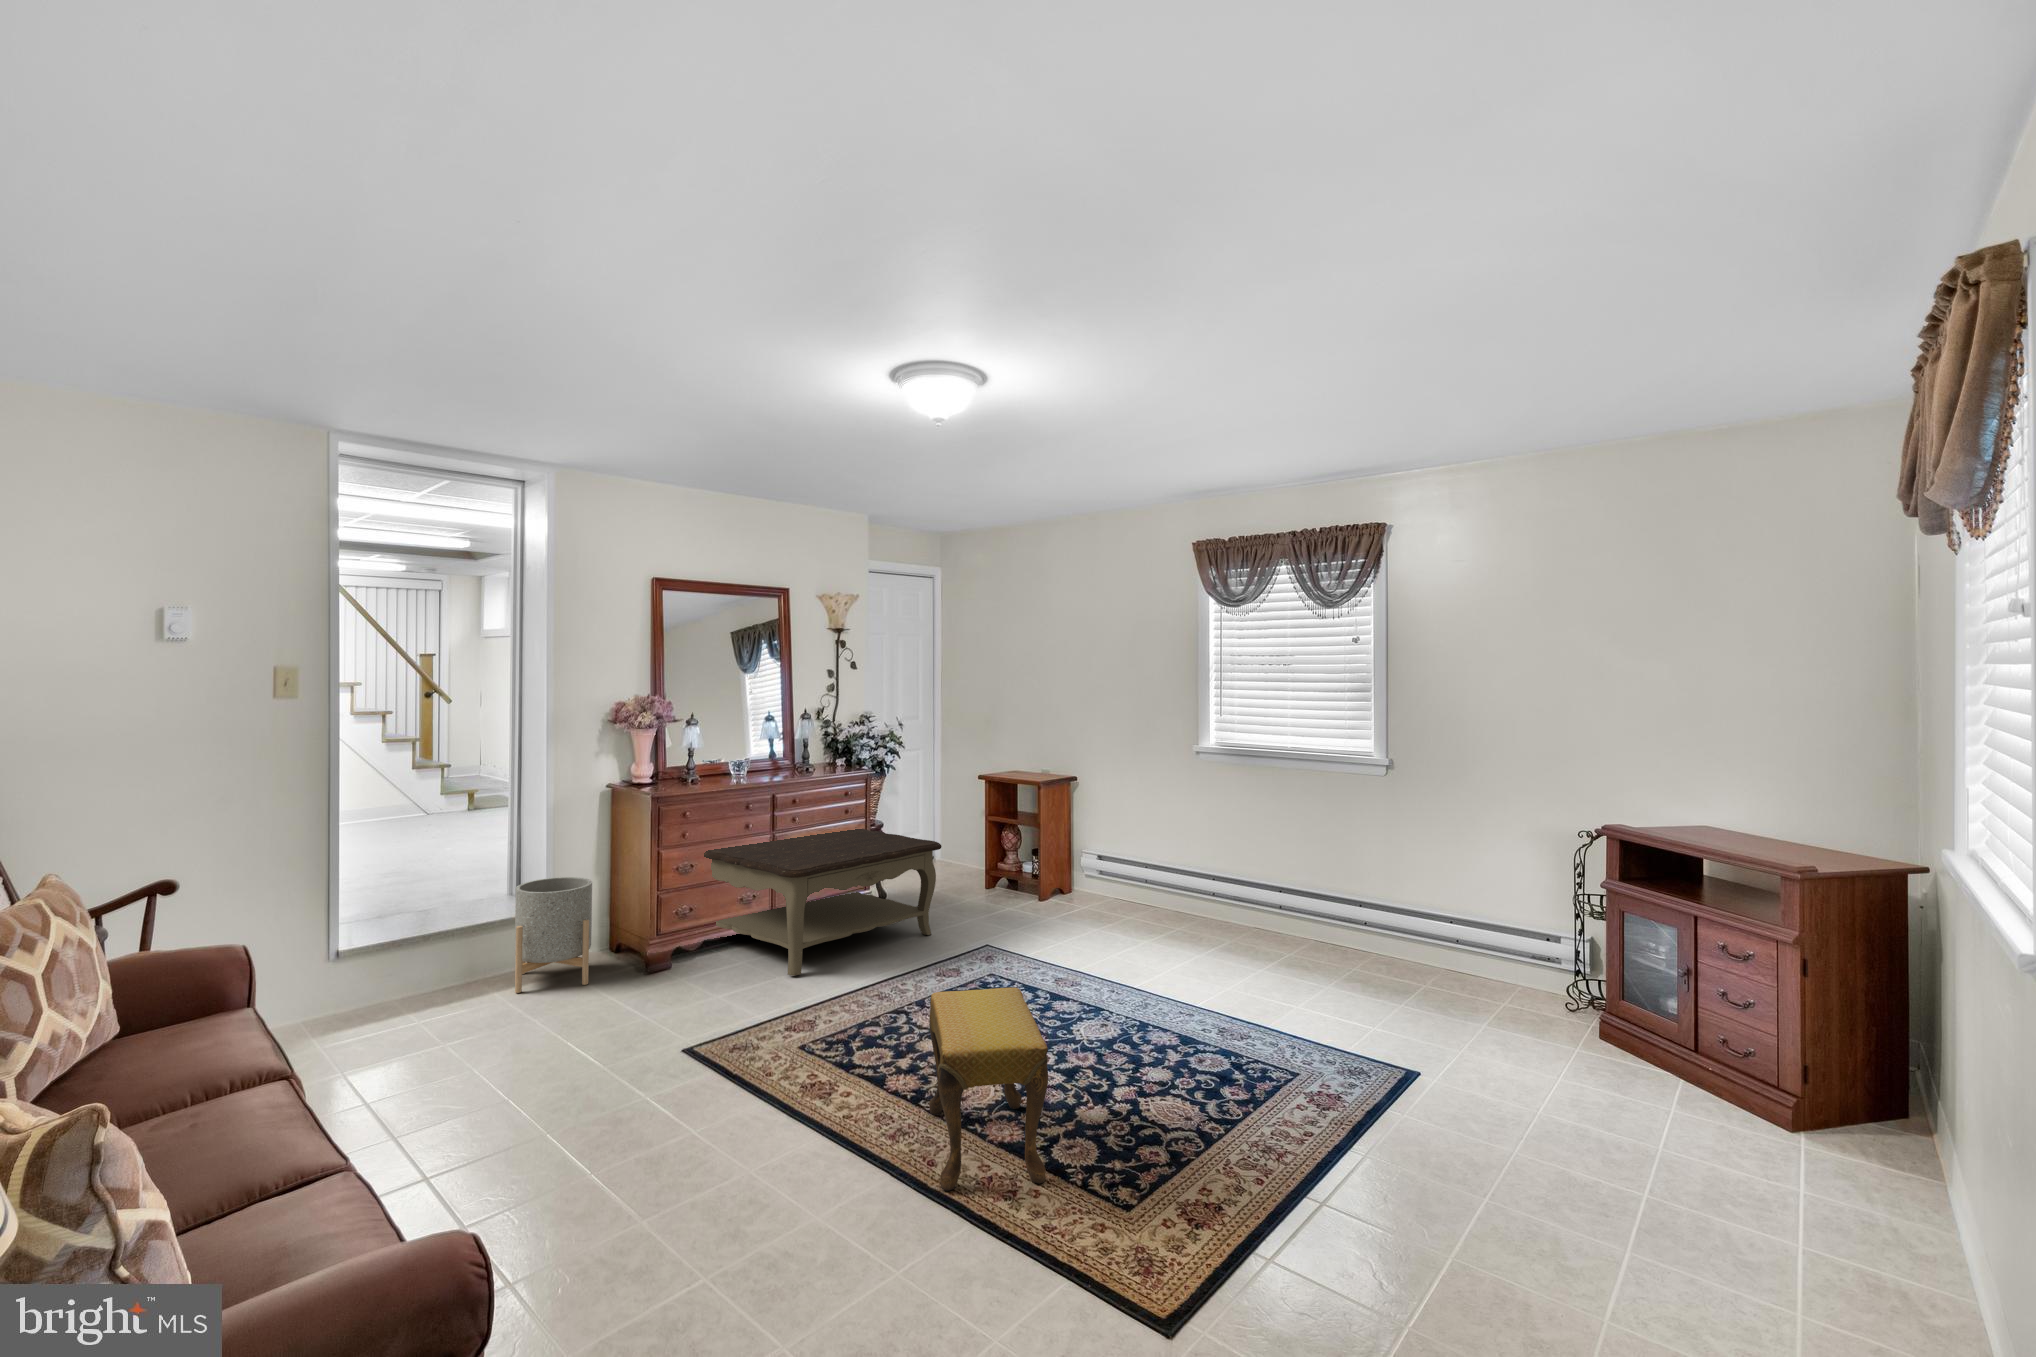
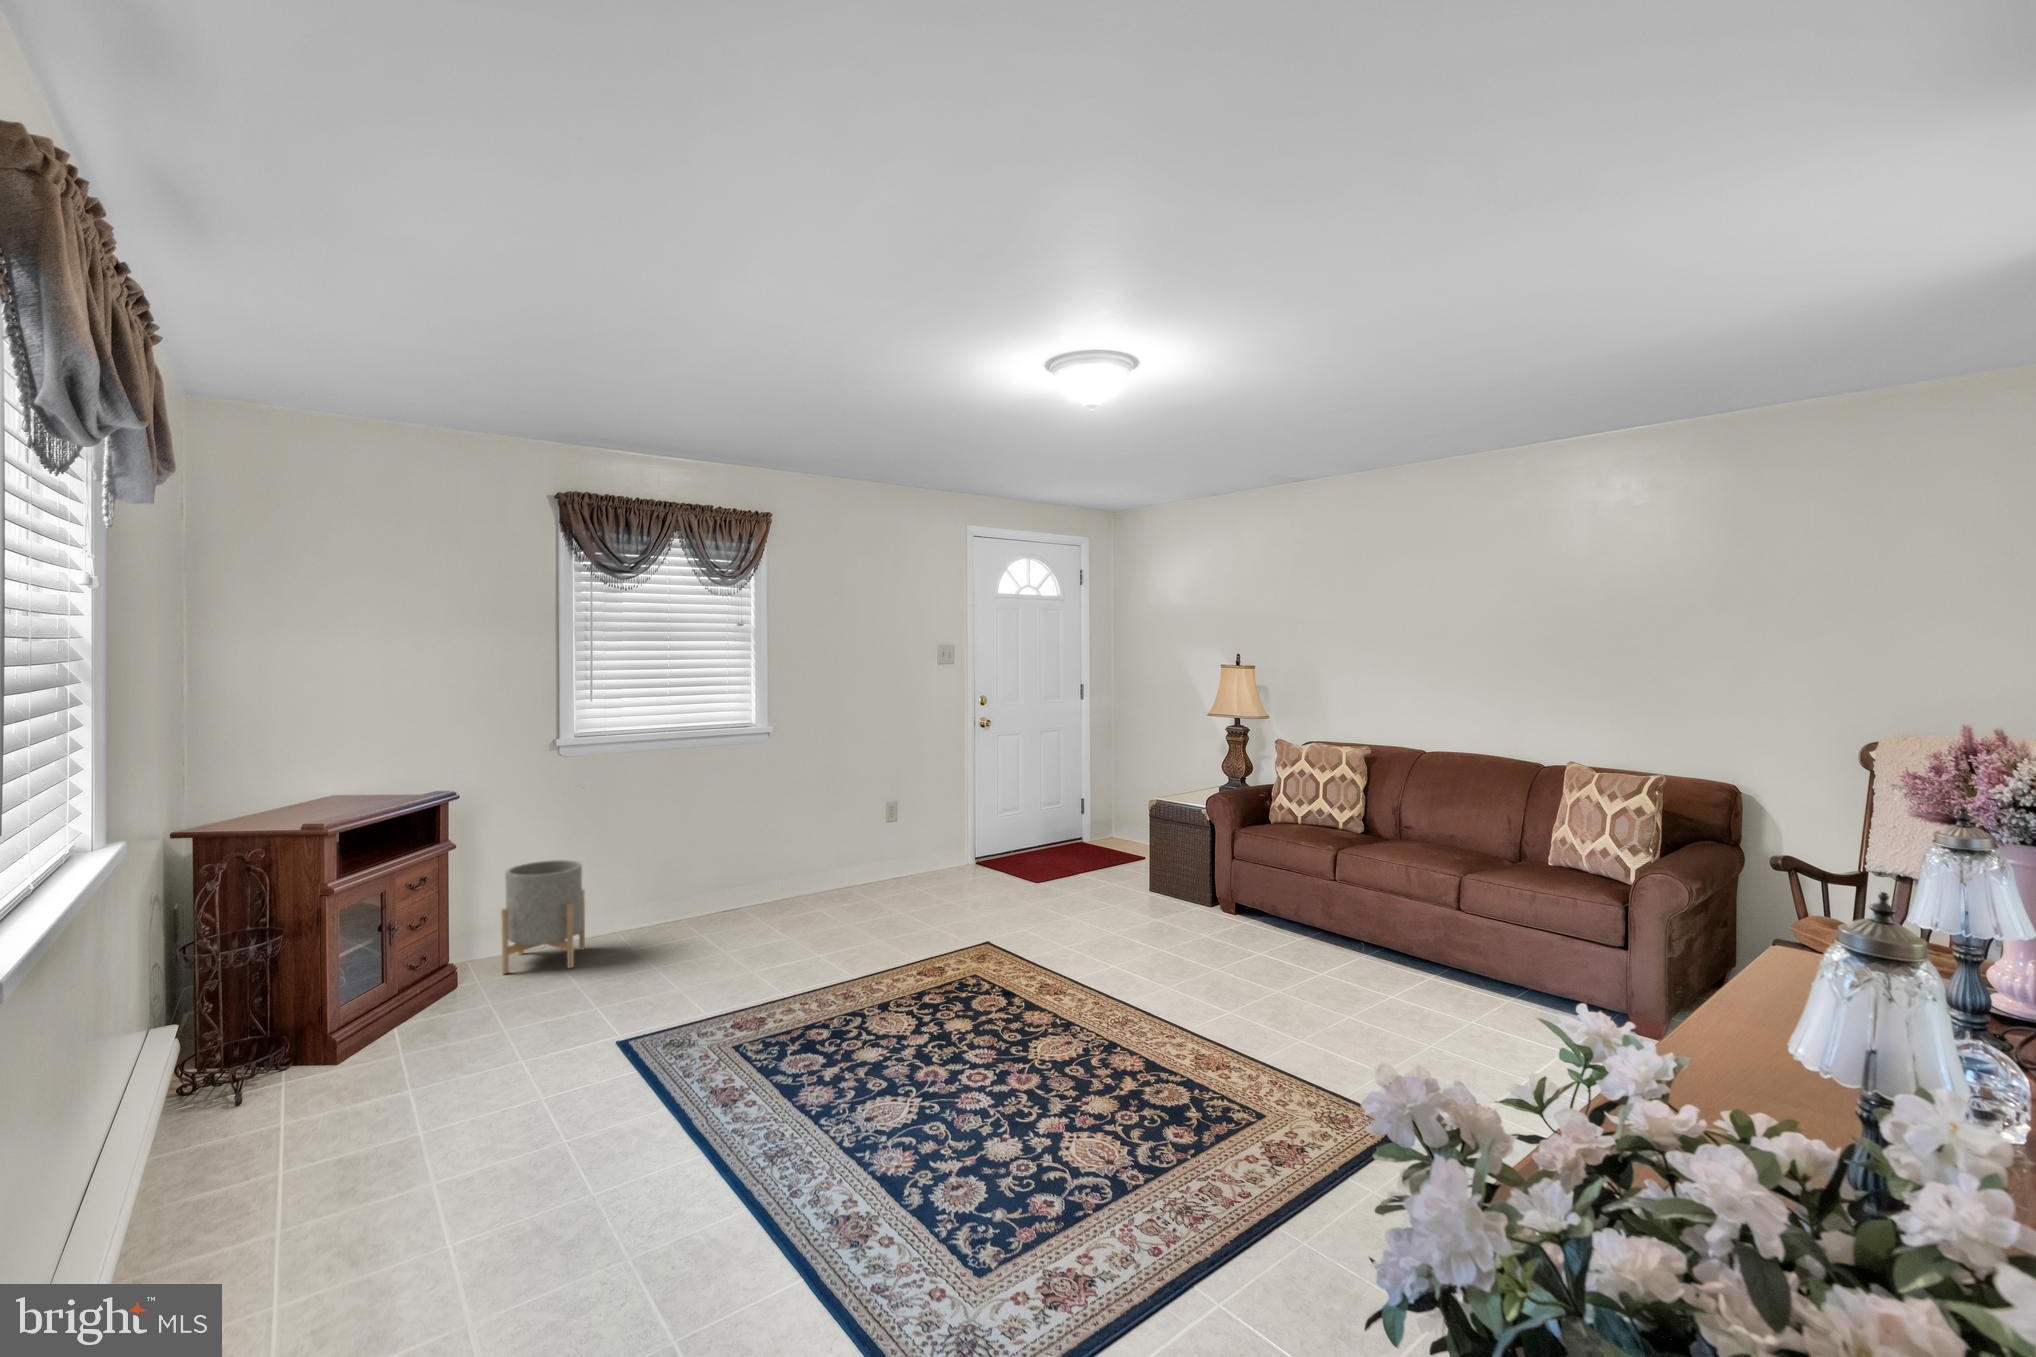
coffee table: present [704,829,942,976] -> none [682,808,947,968]
footstool: present [929,988,1048,1191] -> none [782,1001,927,1230]

